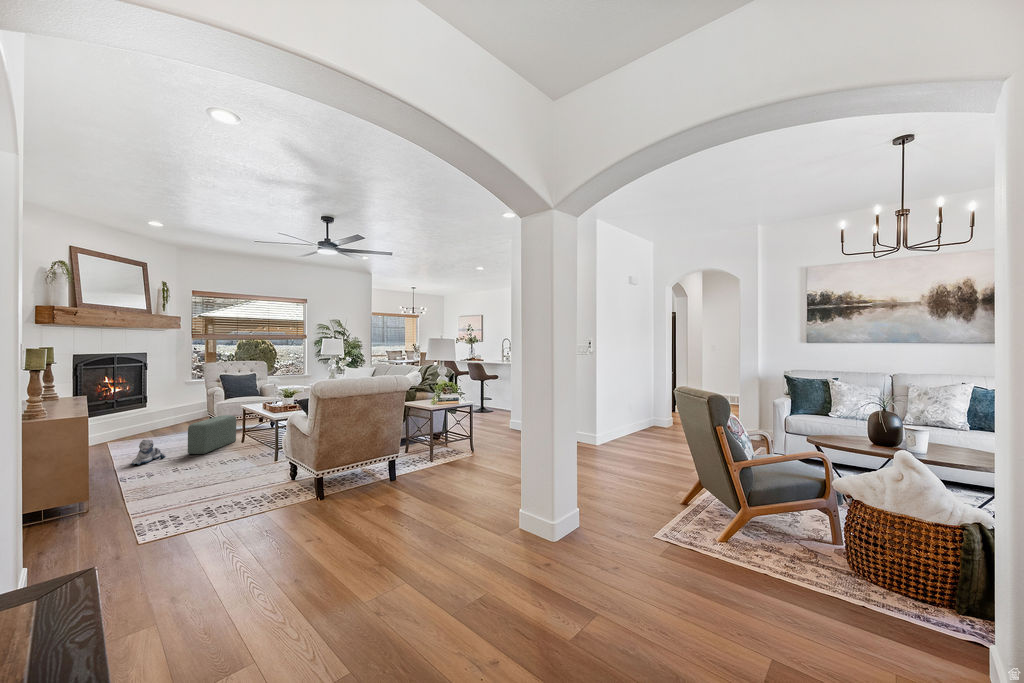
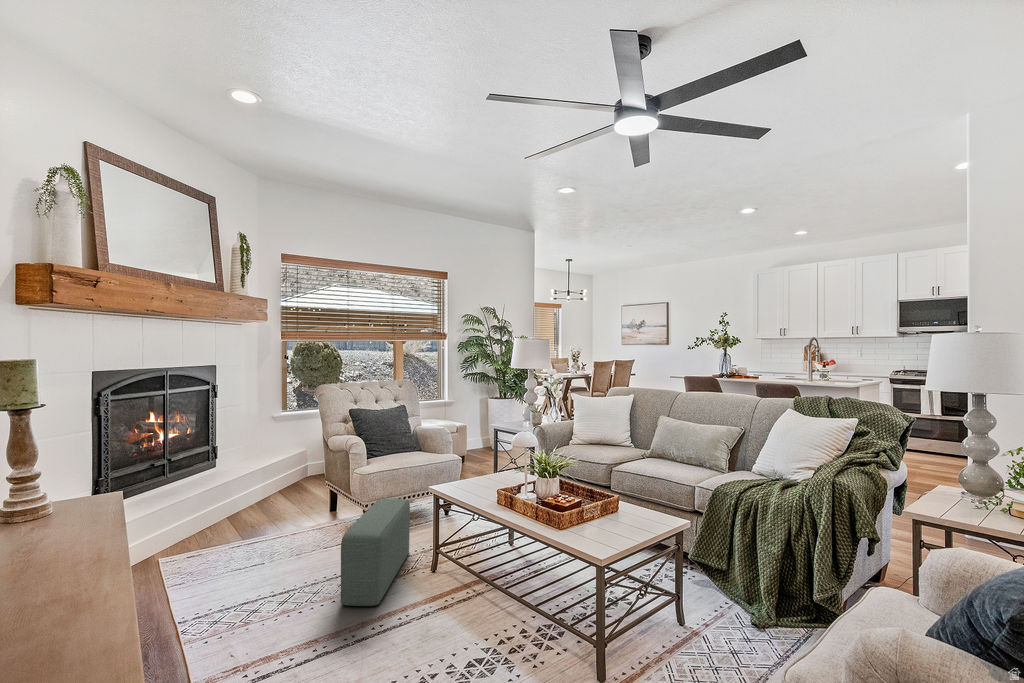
plush toy: present [132,440,165,465] -> none [231,581,295,657]

